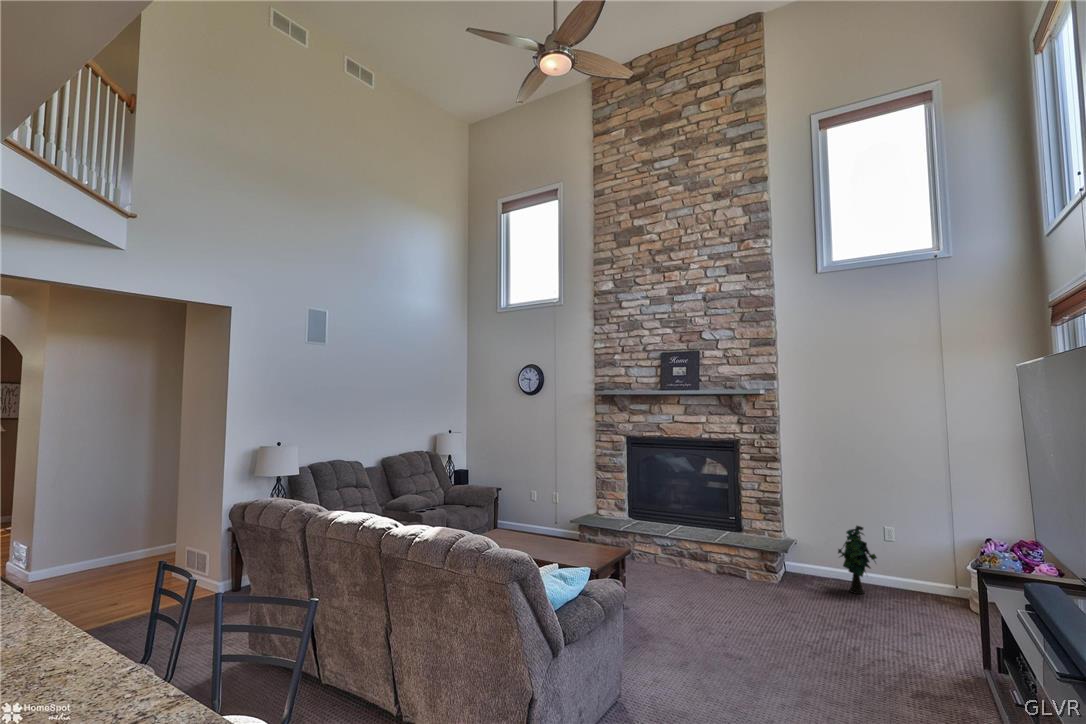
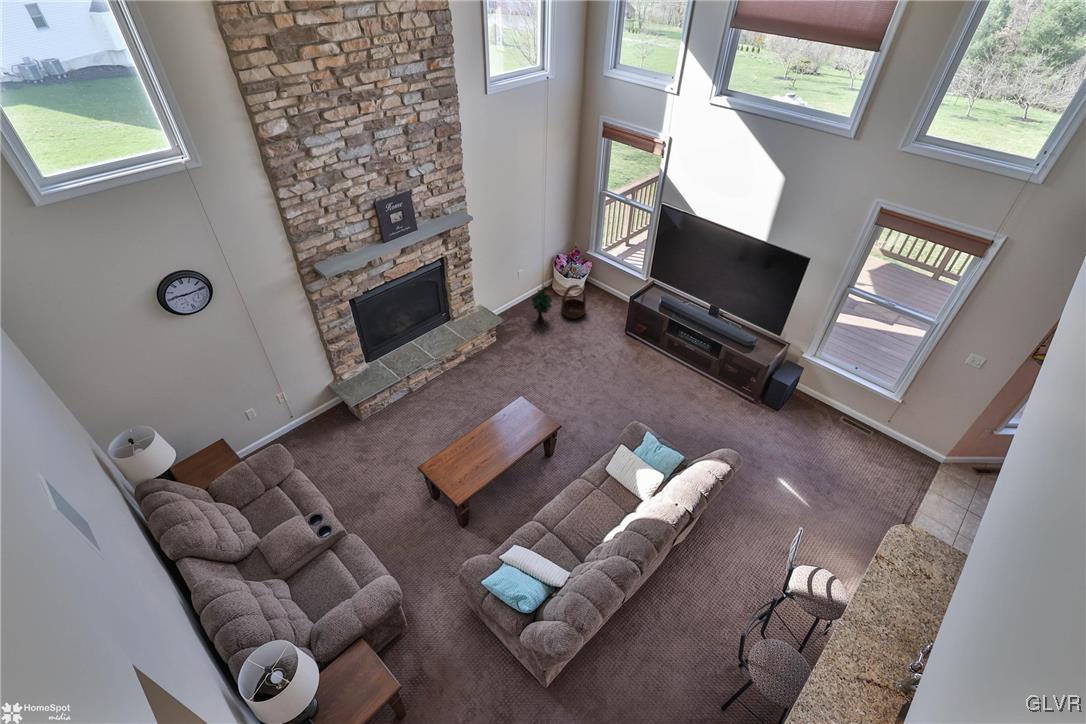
basket: none [896,549,951,619] -> present [561,285,586,319]

